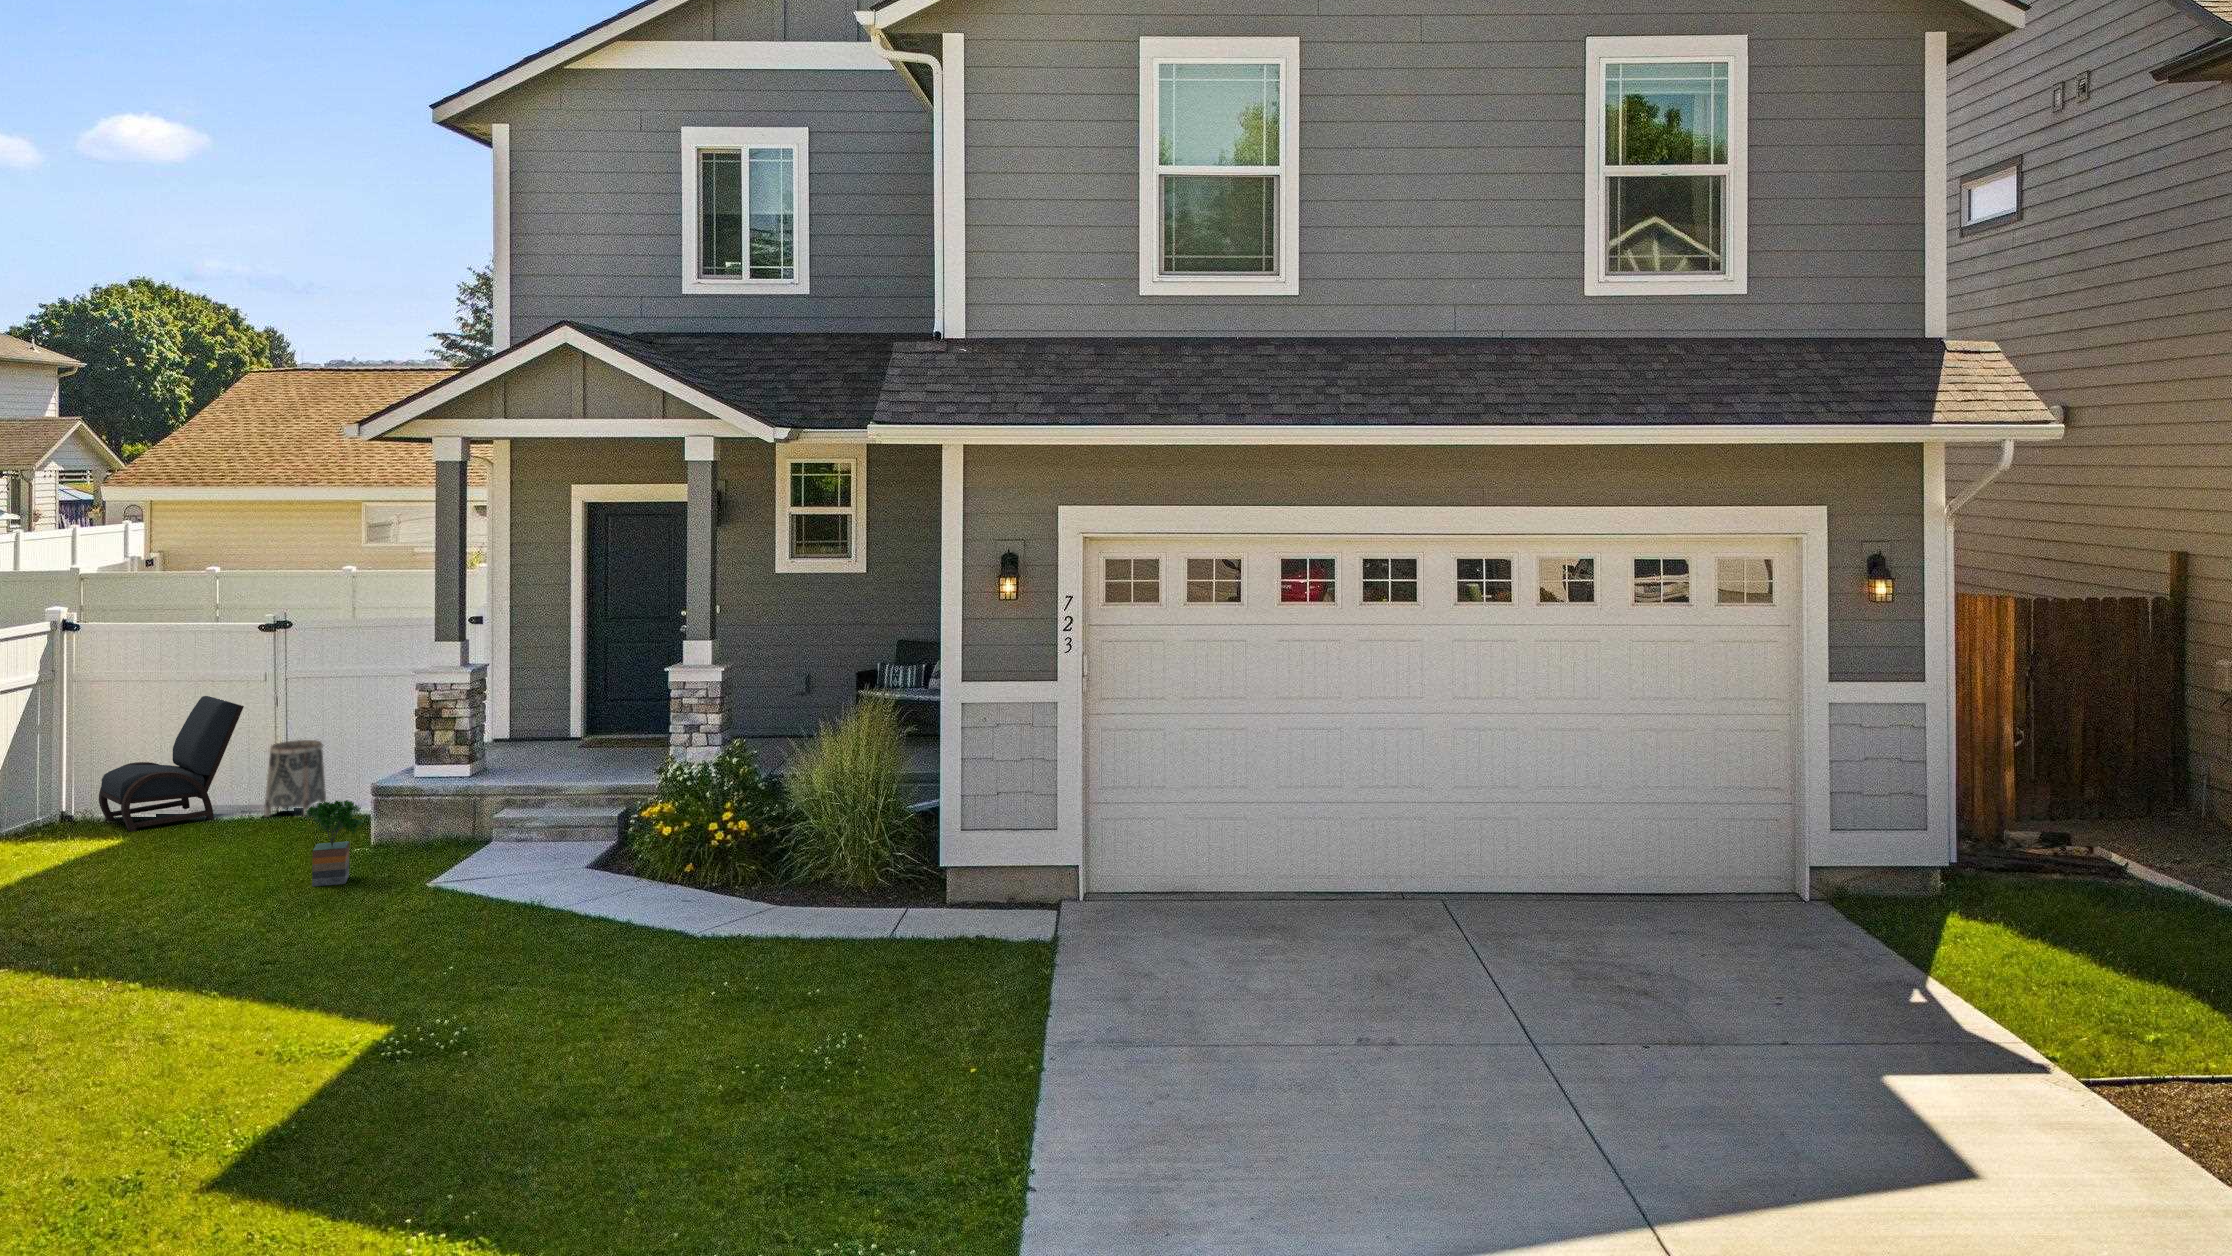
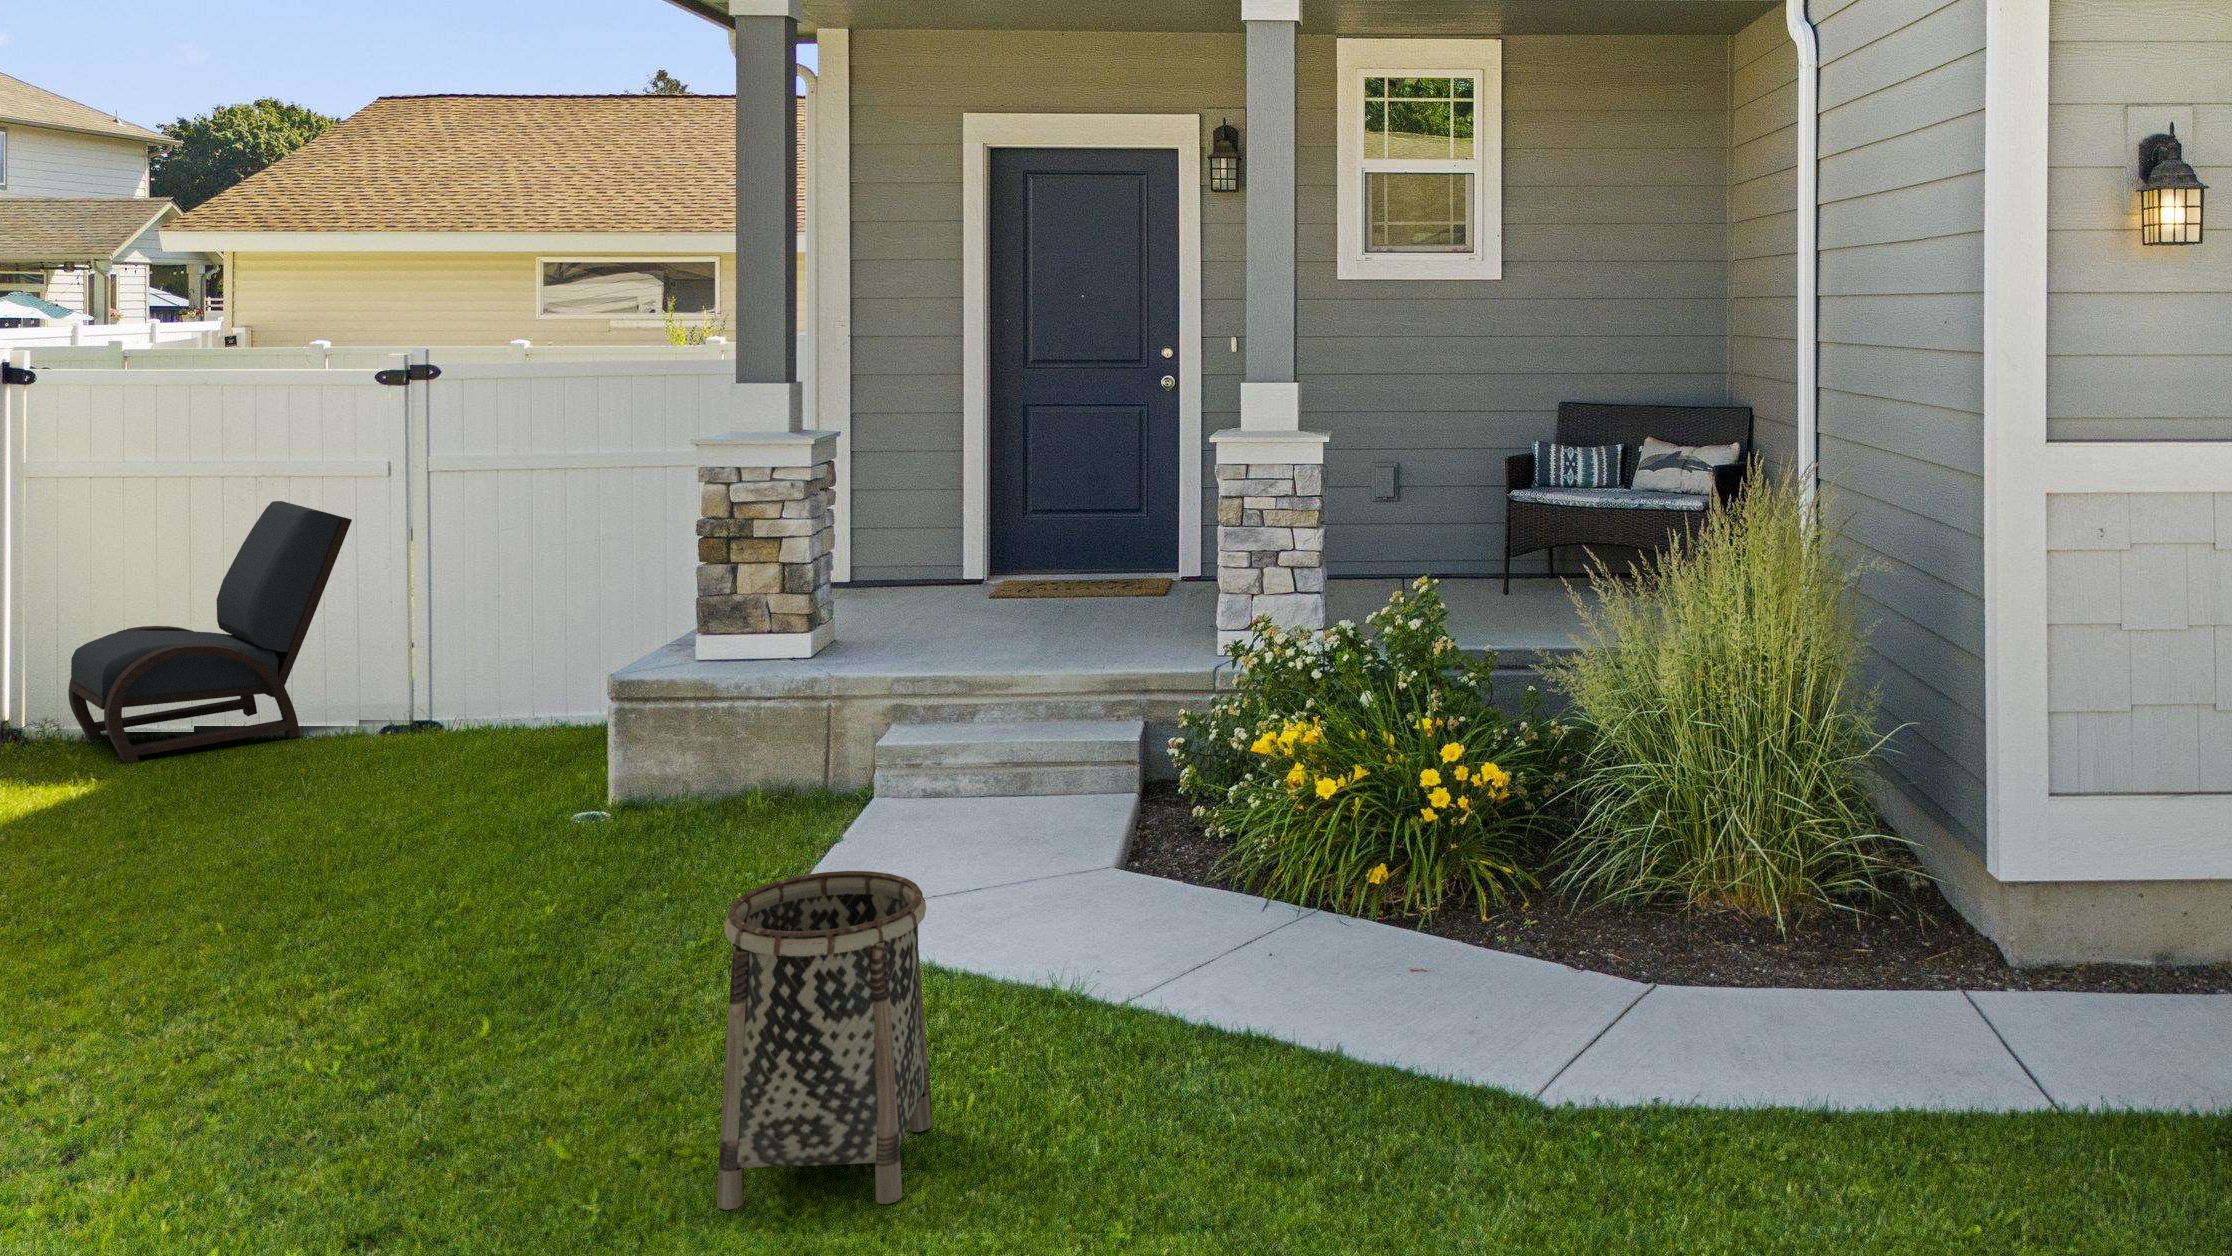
basket: present [264,740,326,817] -> present [717,871,933,1210]
potted tree: present [305,800,362,886] -> none [471,707,612,905]

